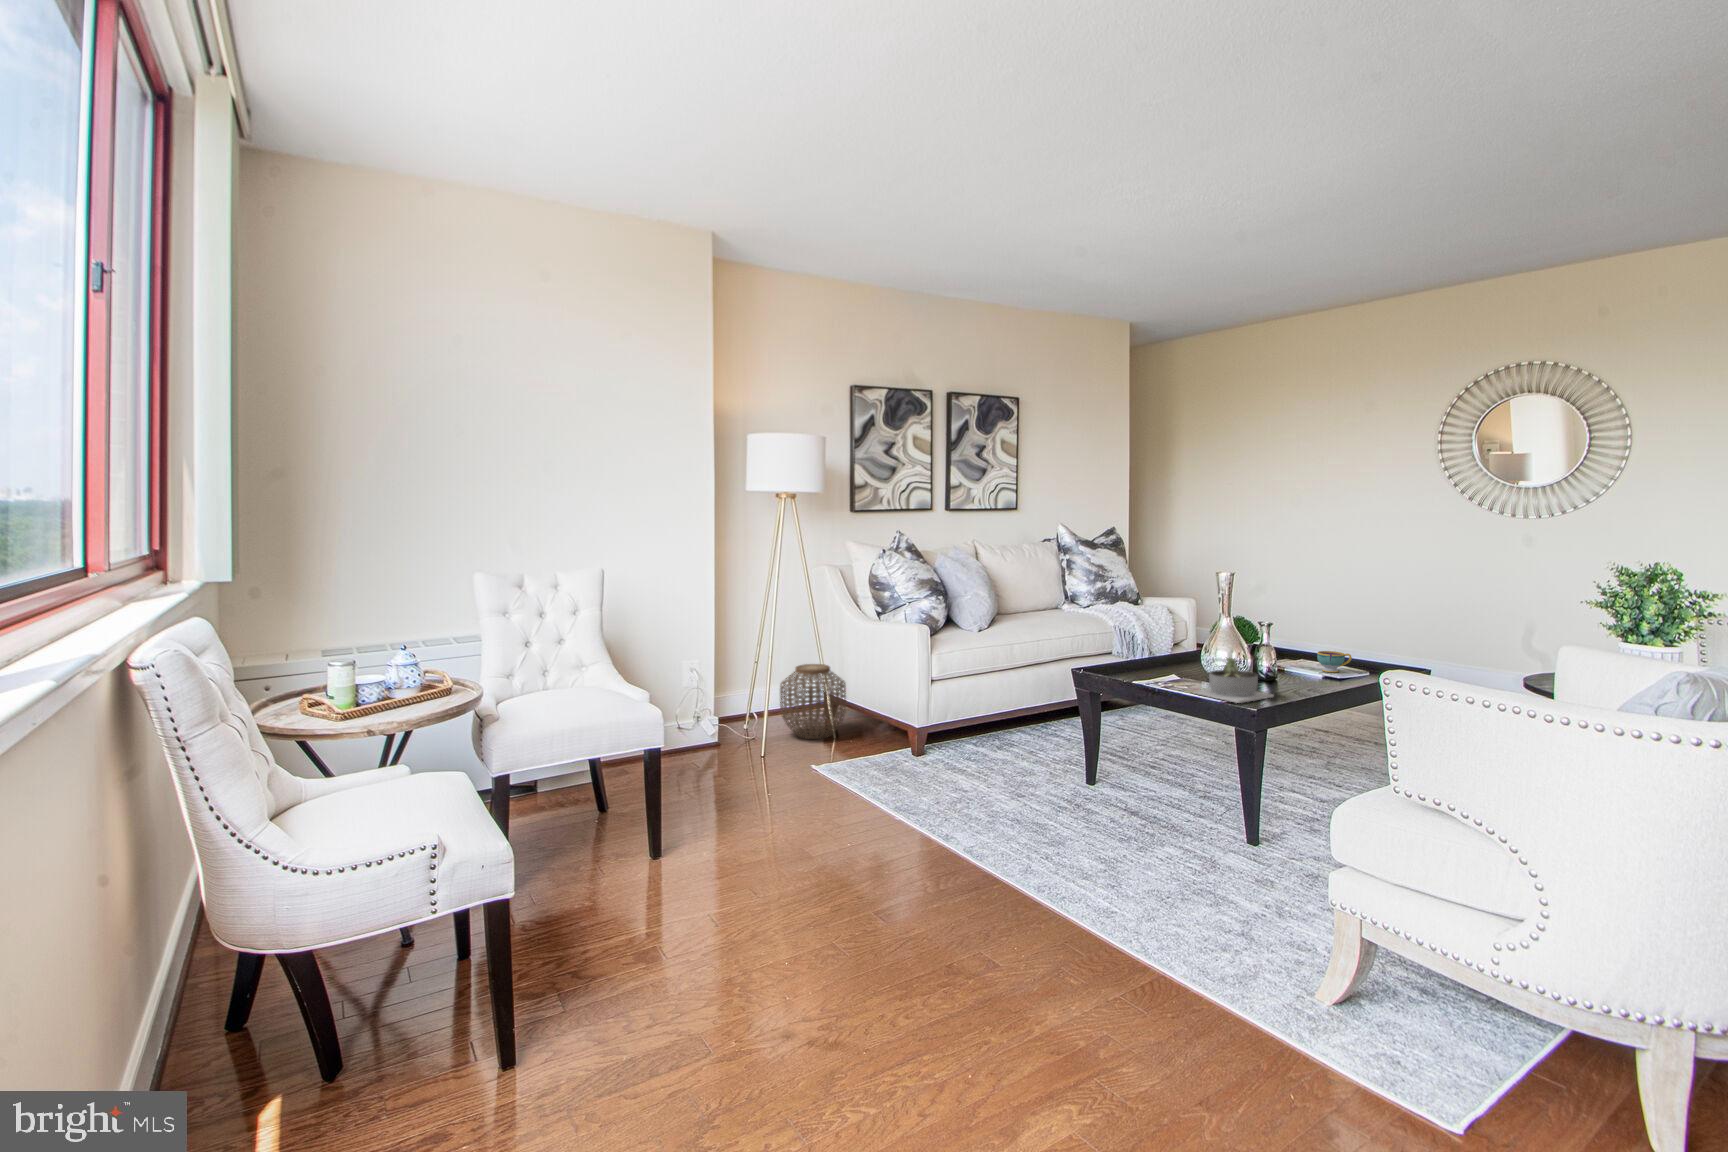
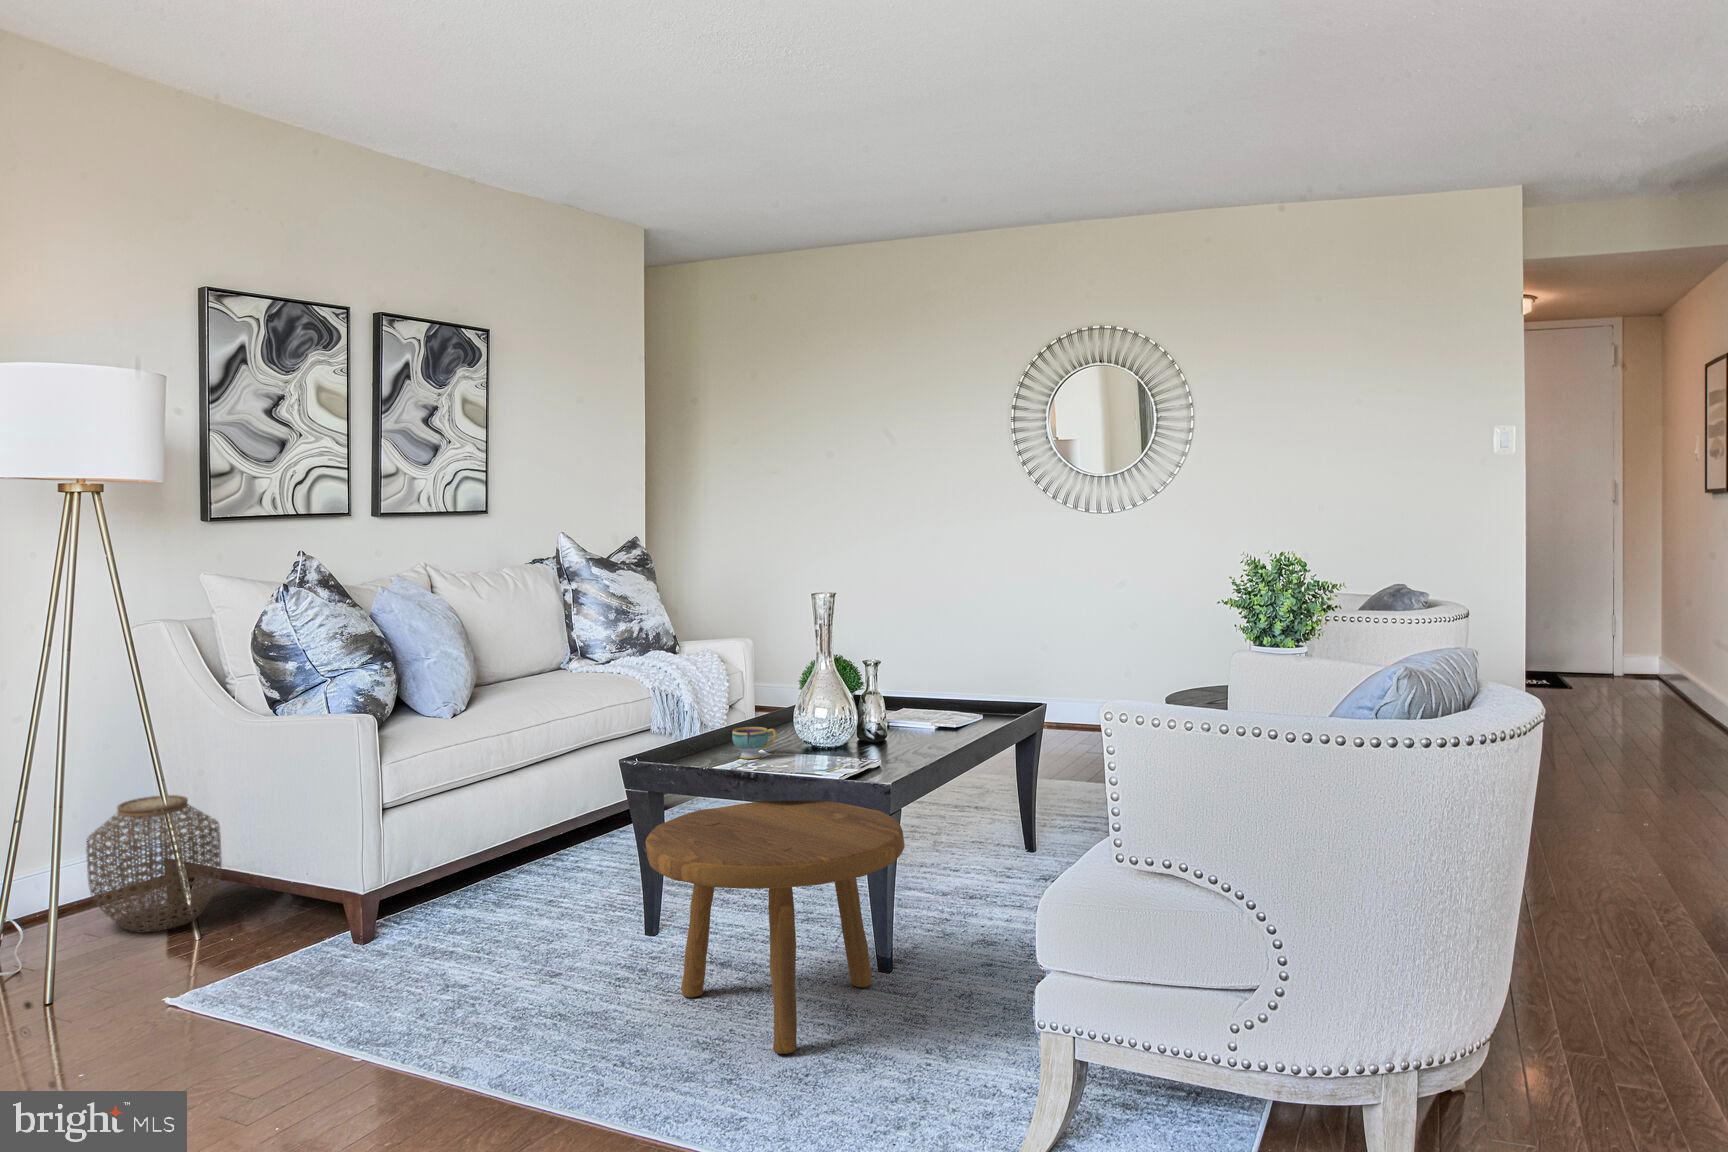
teacup: present [1317,651,1352,672] -> present [732,727,777,759]
succulent planter: present [1193,657,1273,703] -> none [794,719,895,783]
footstool: none [1074,707,1264,880] -> present [645,800,905,1054]

